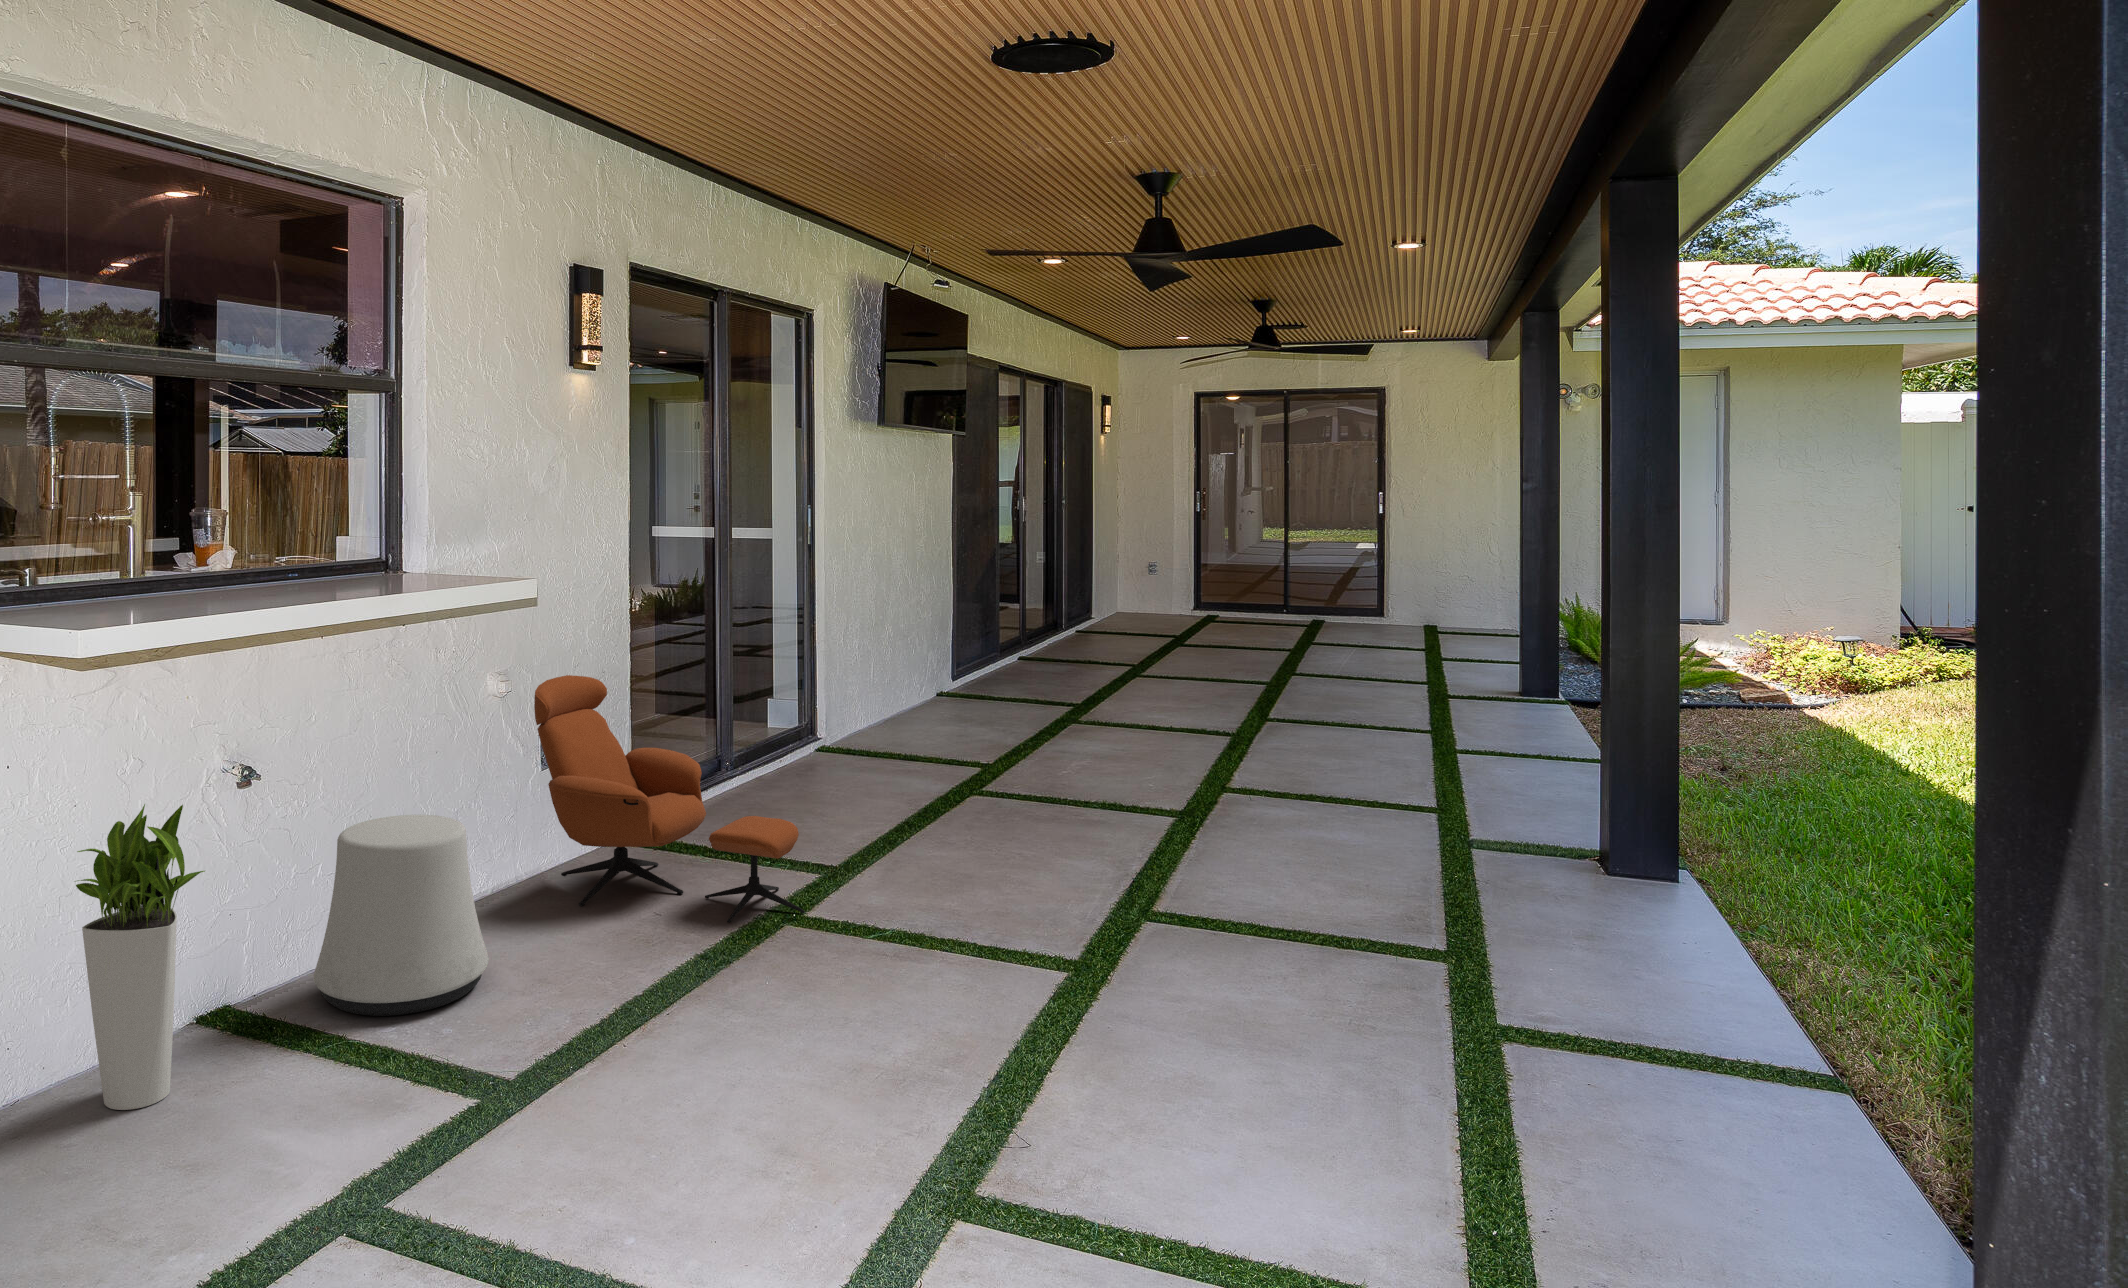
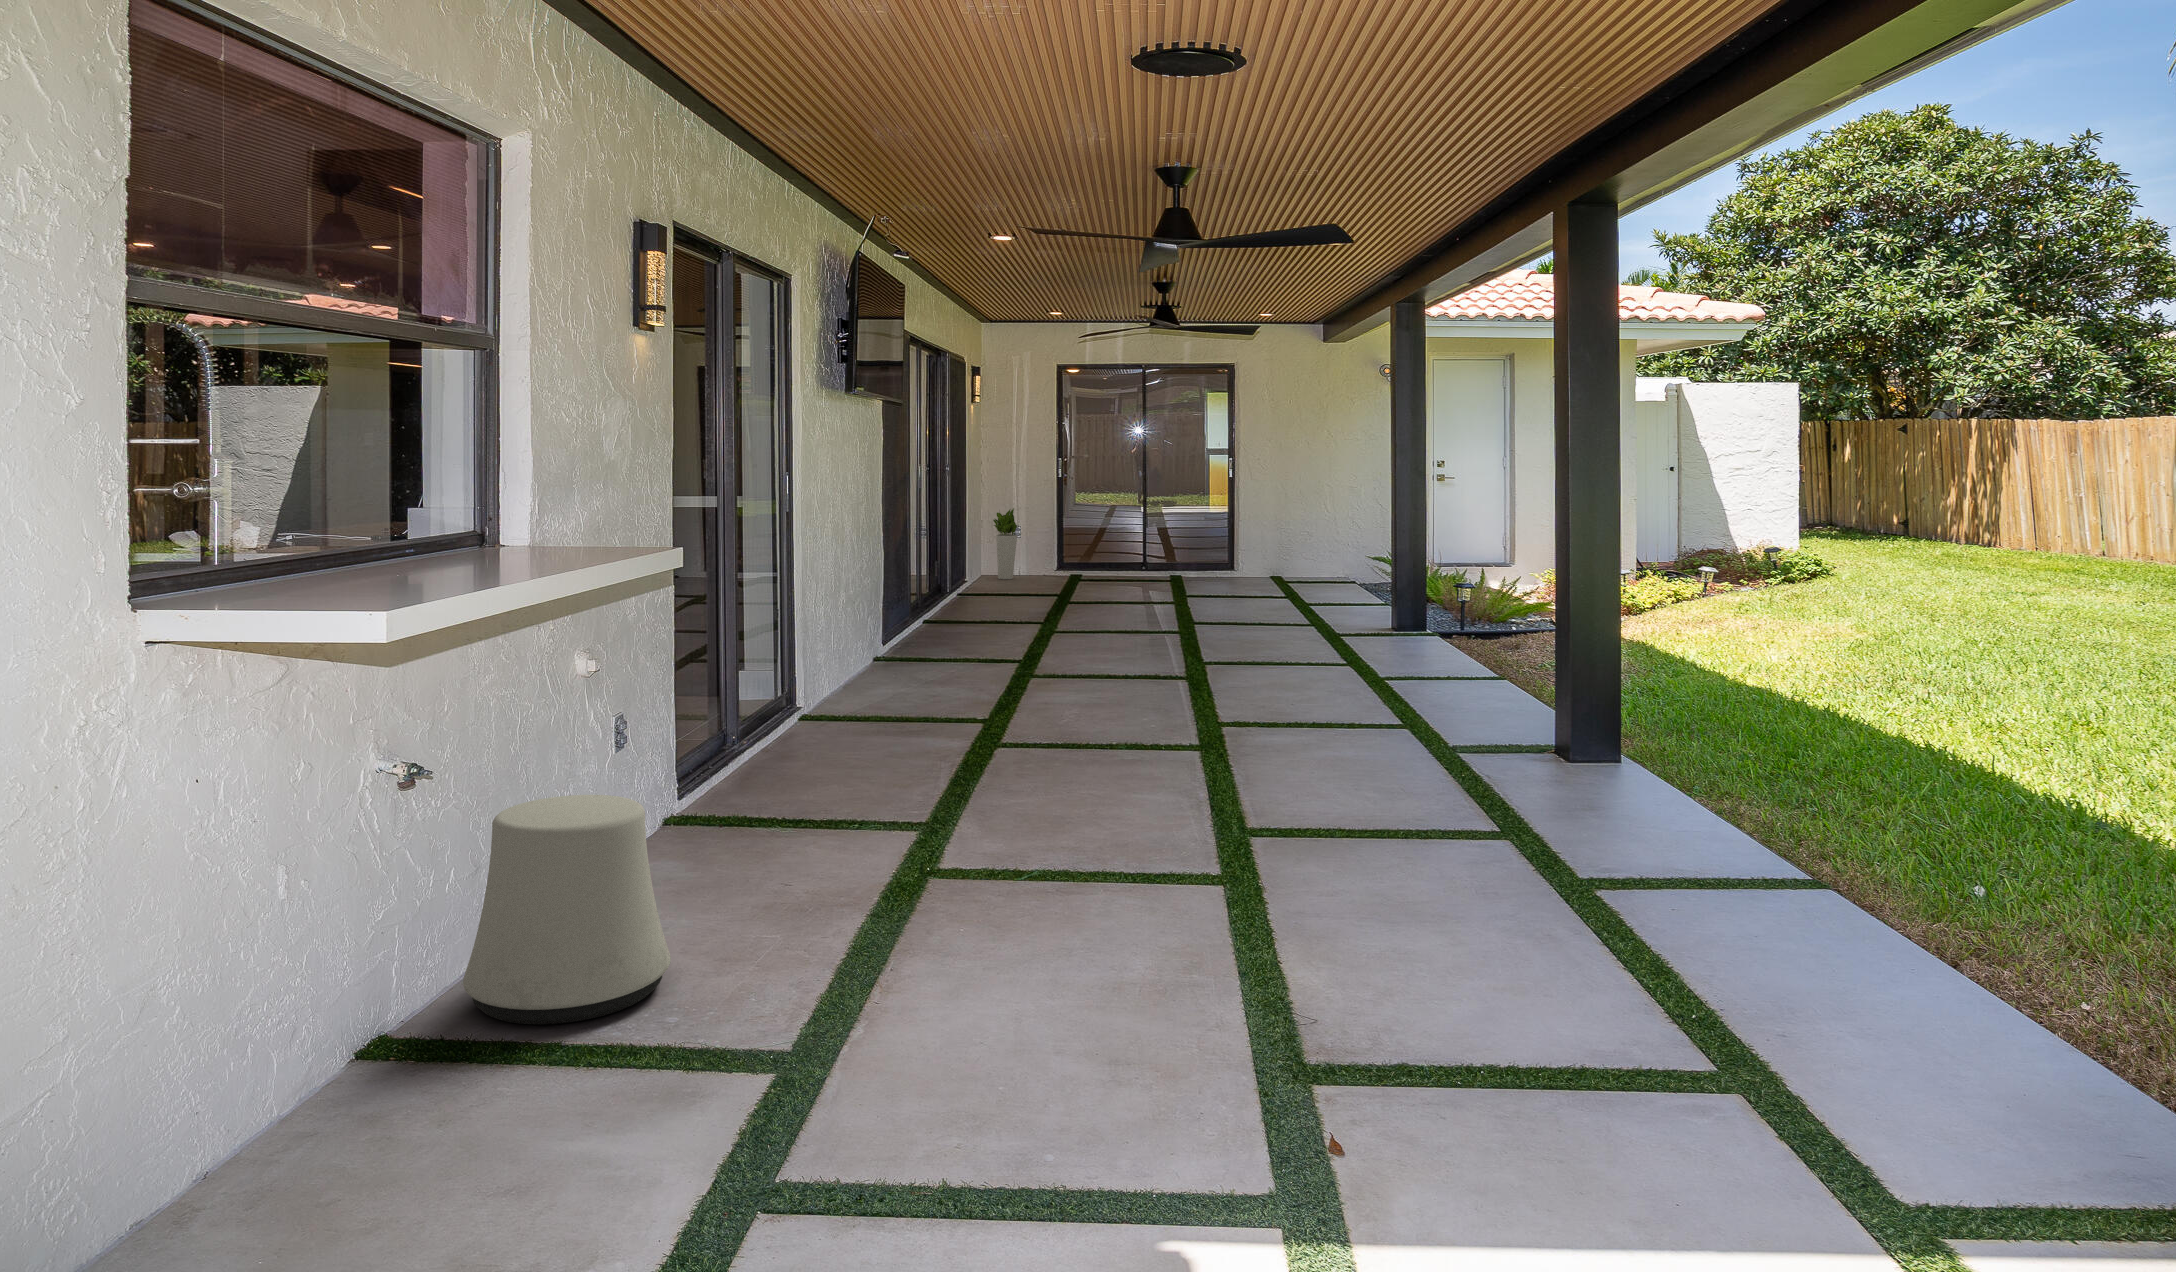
lounge chair: present [534,675,805,922] -> none [620,639,943,891]
planter: present [76,804,205,1110] -> present [993,508,1018,579]

